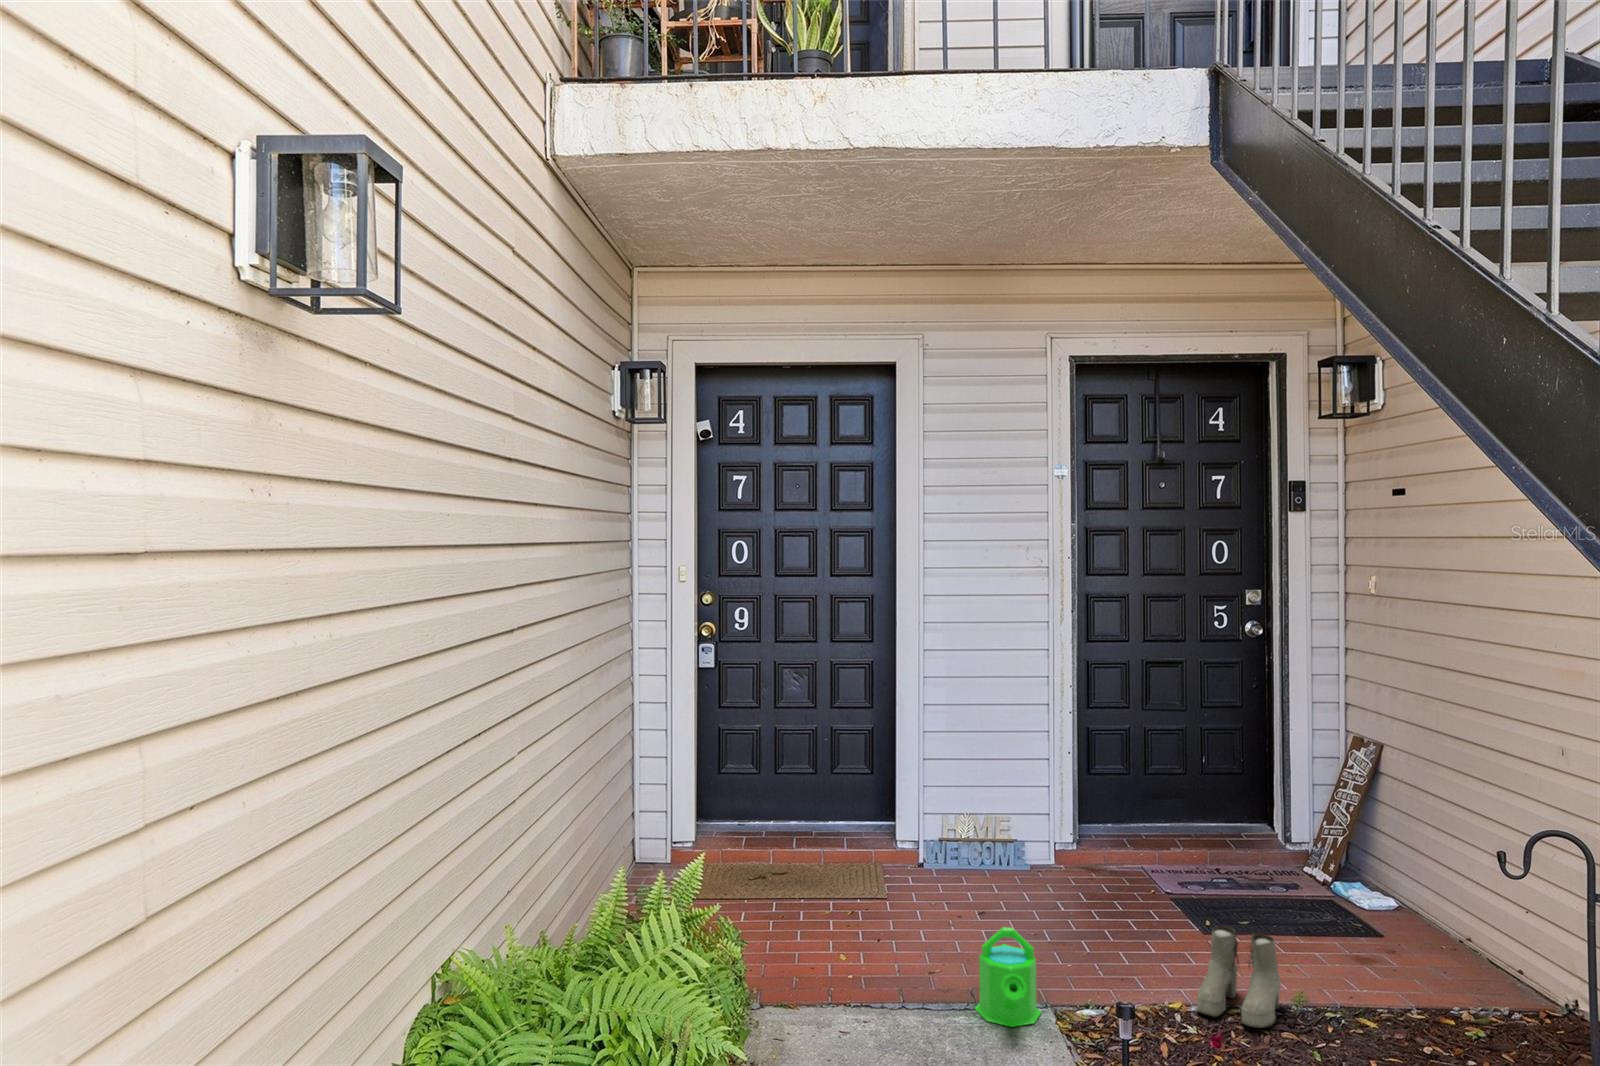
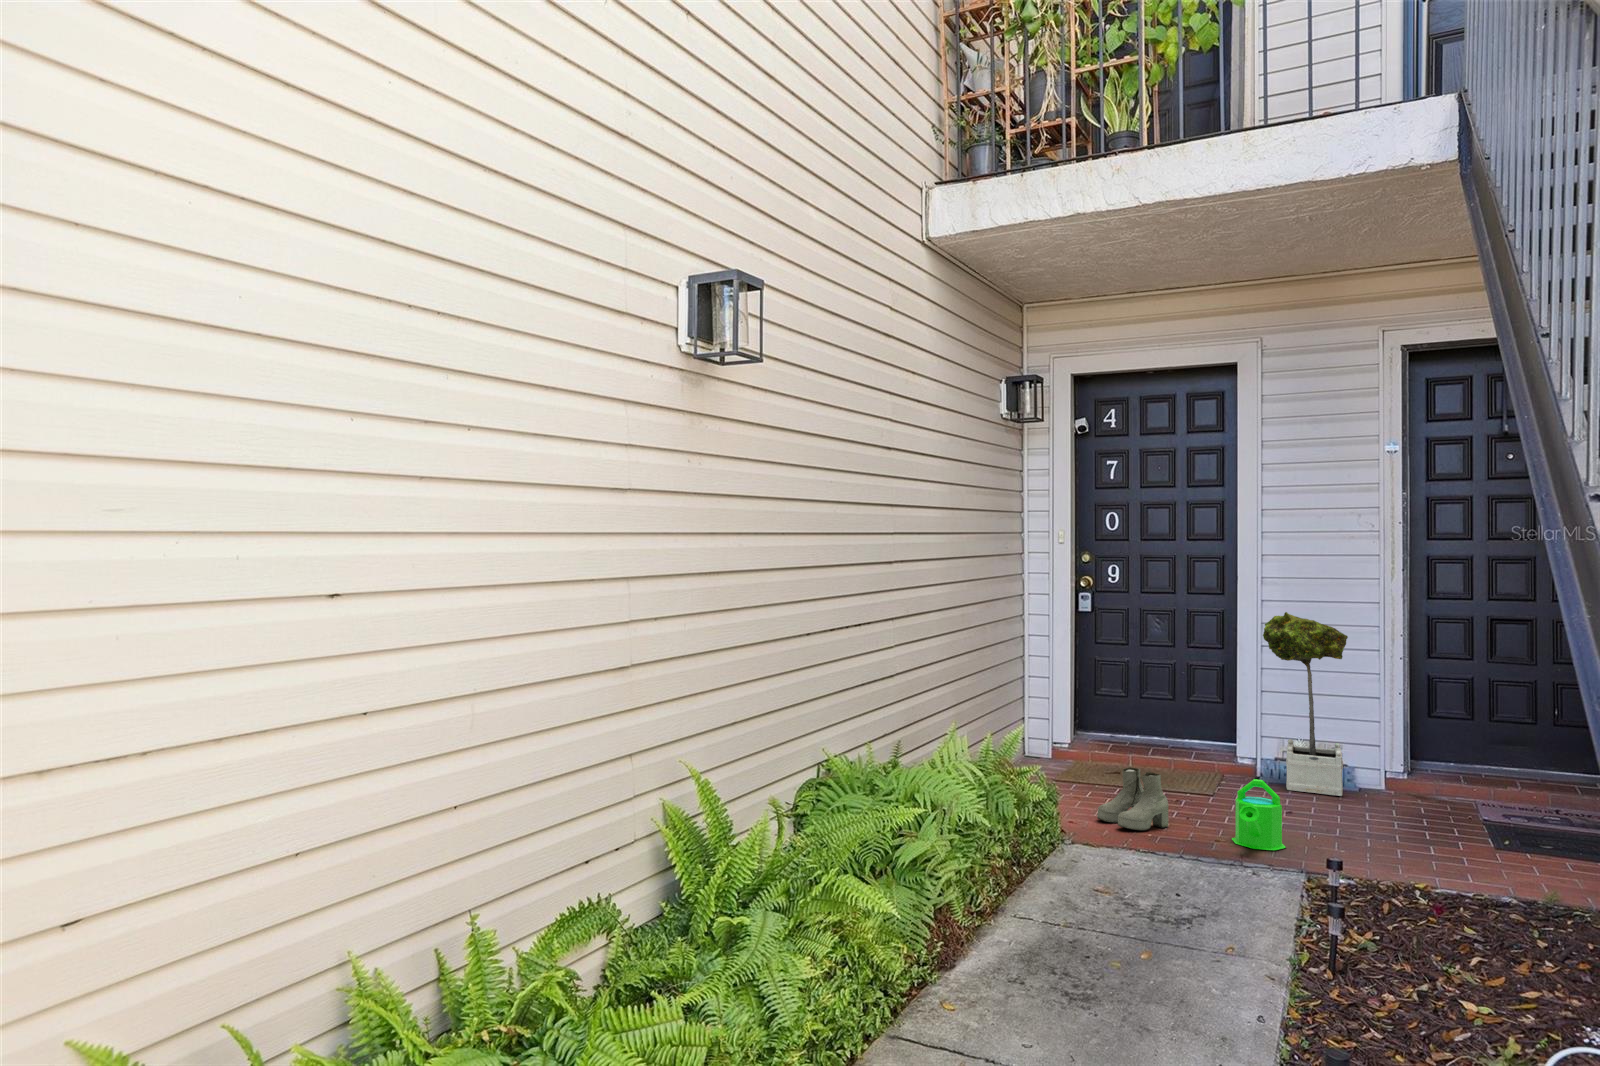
potted tree: none [936,672,1027,885] -> present [1263,612,1348,796]
boots: present [1197,926,1281,1028] -> present [1097,768,1168,830]

